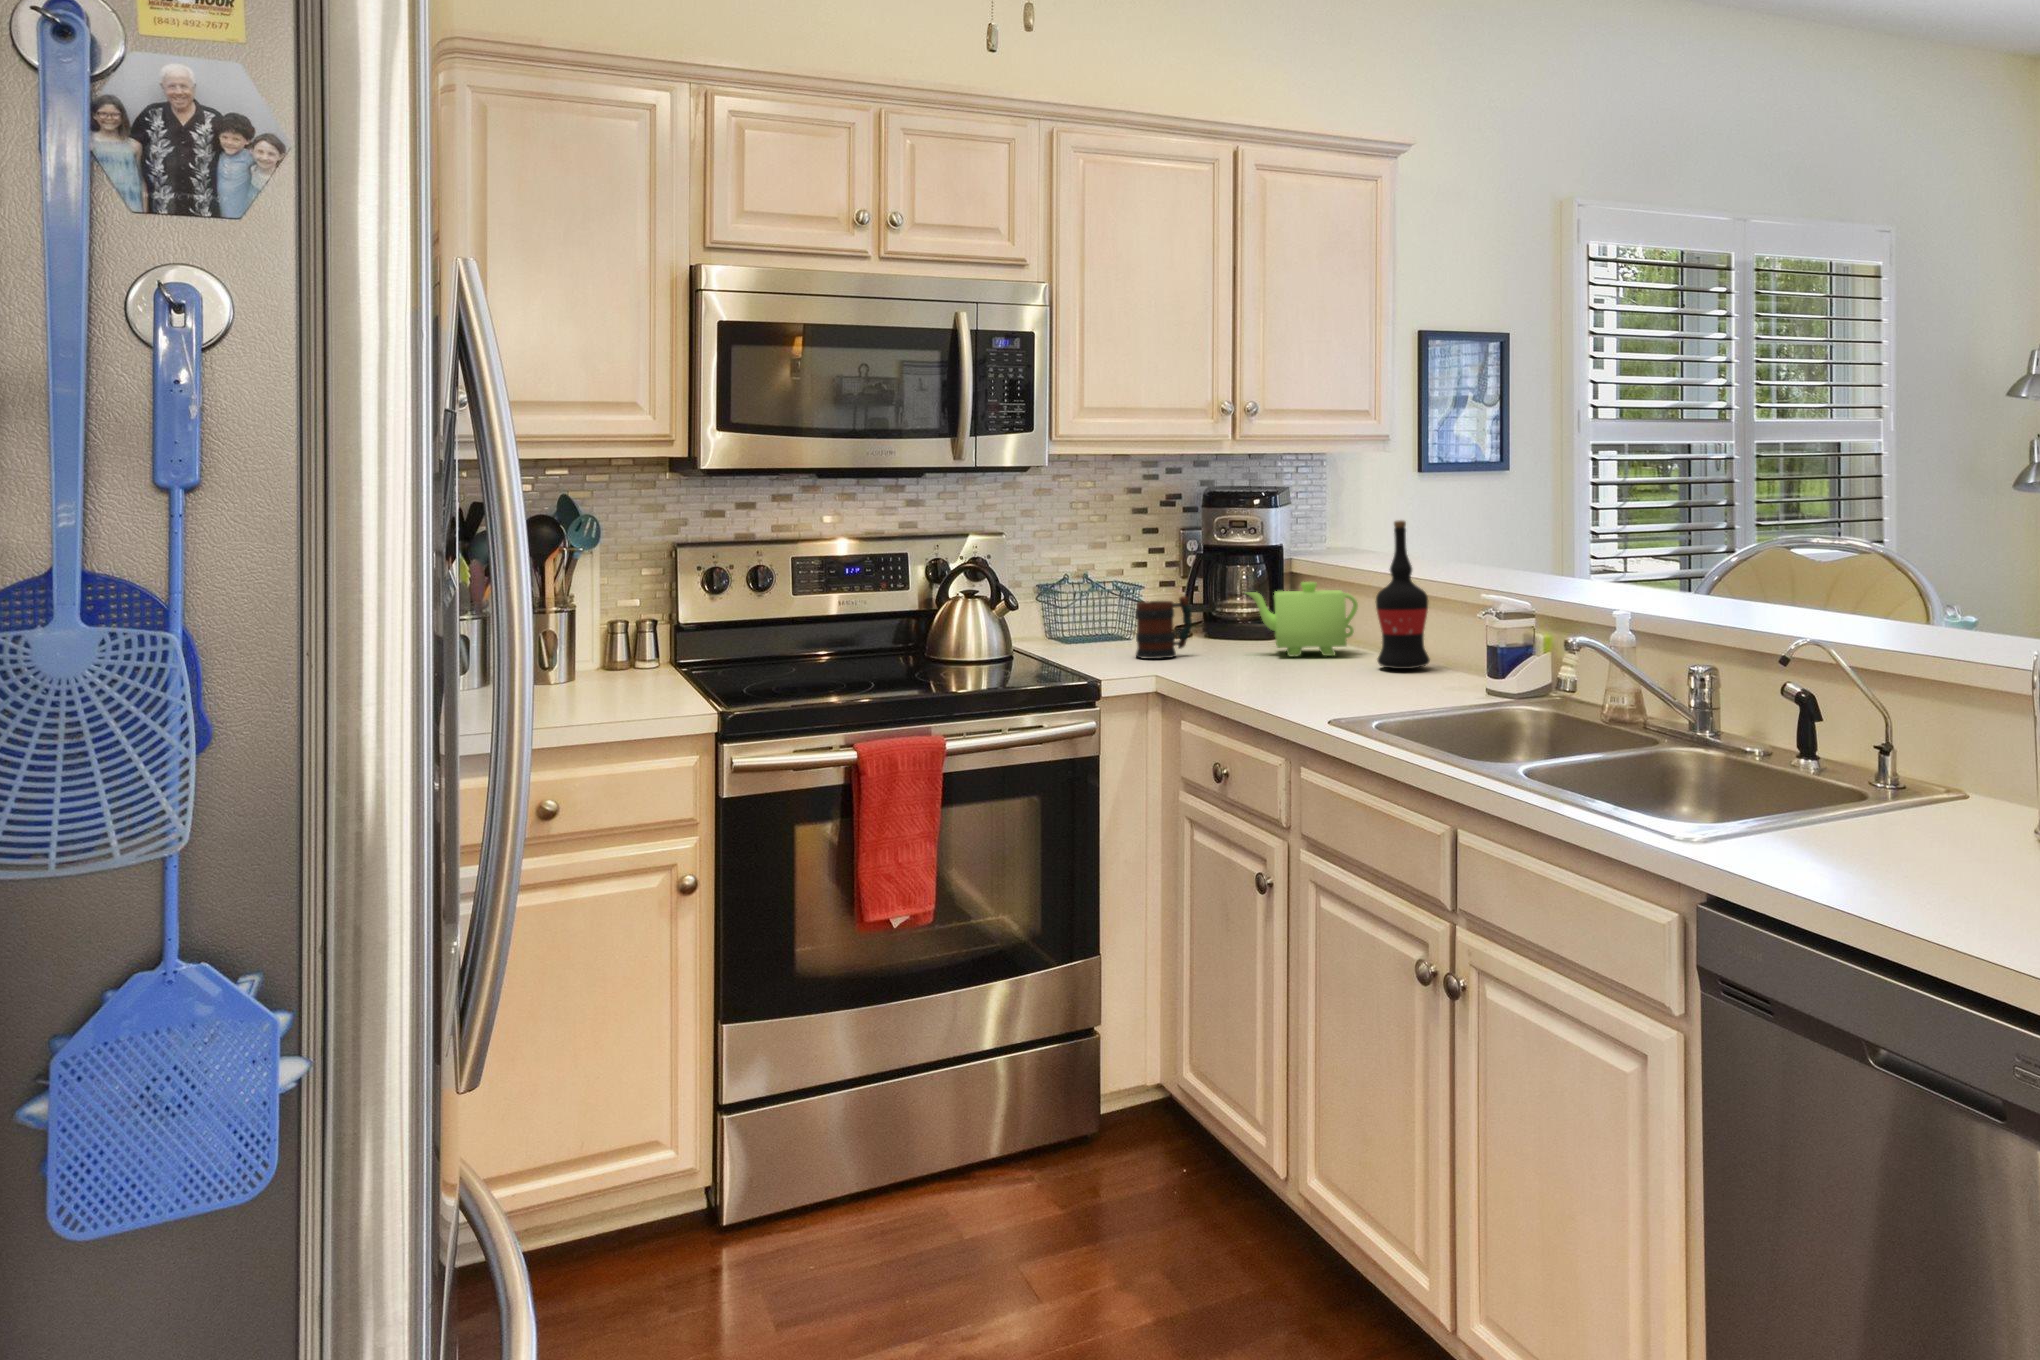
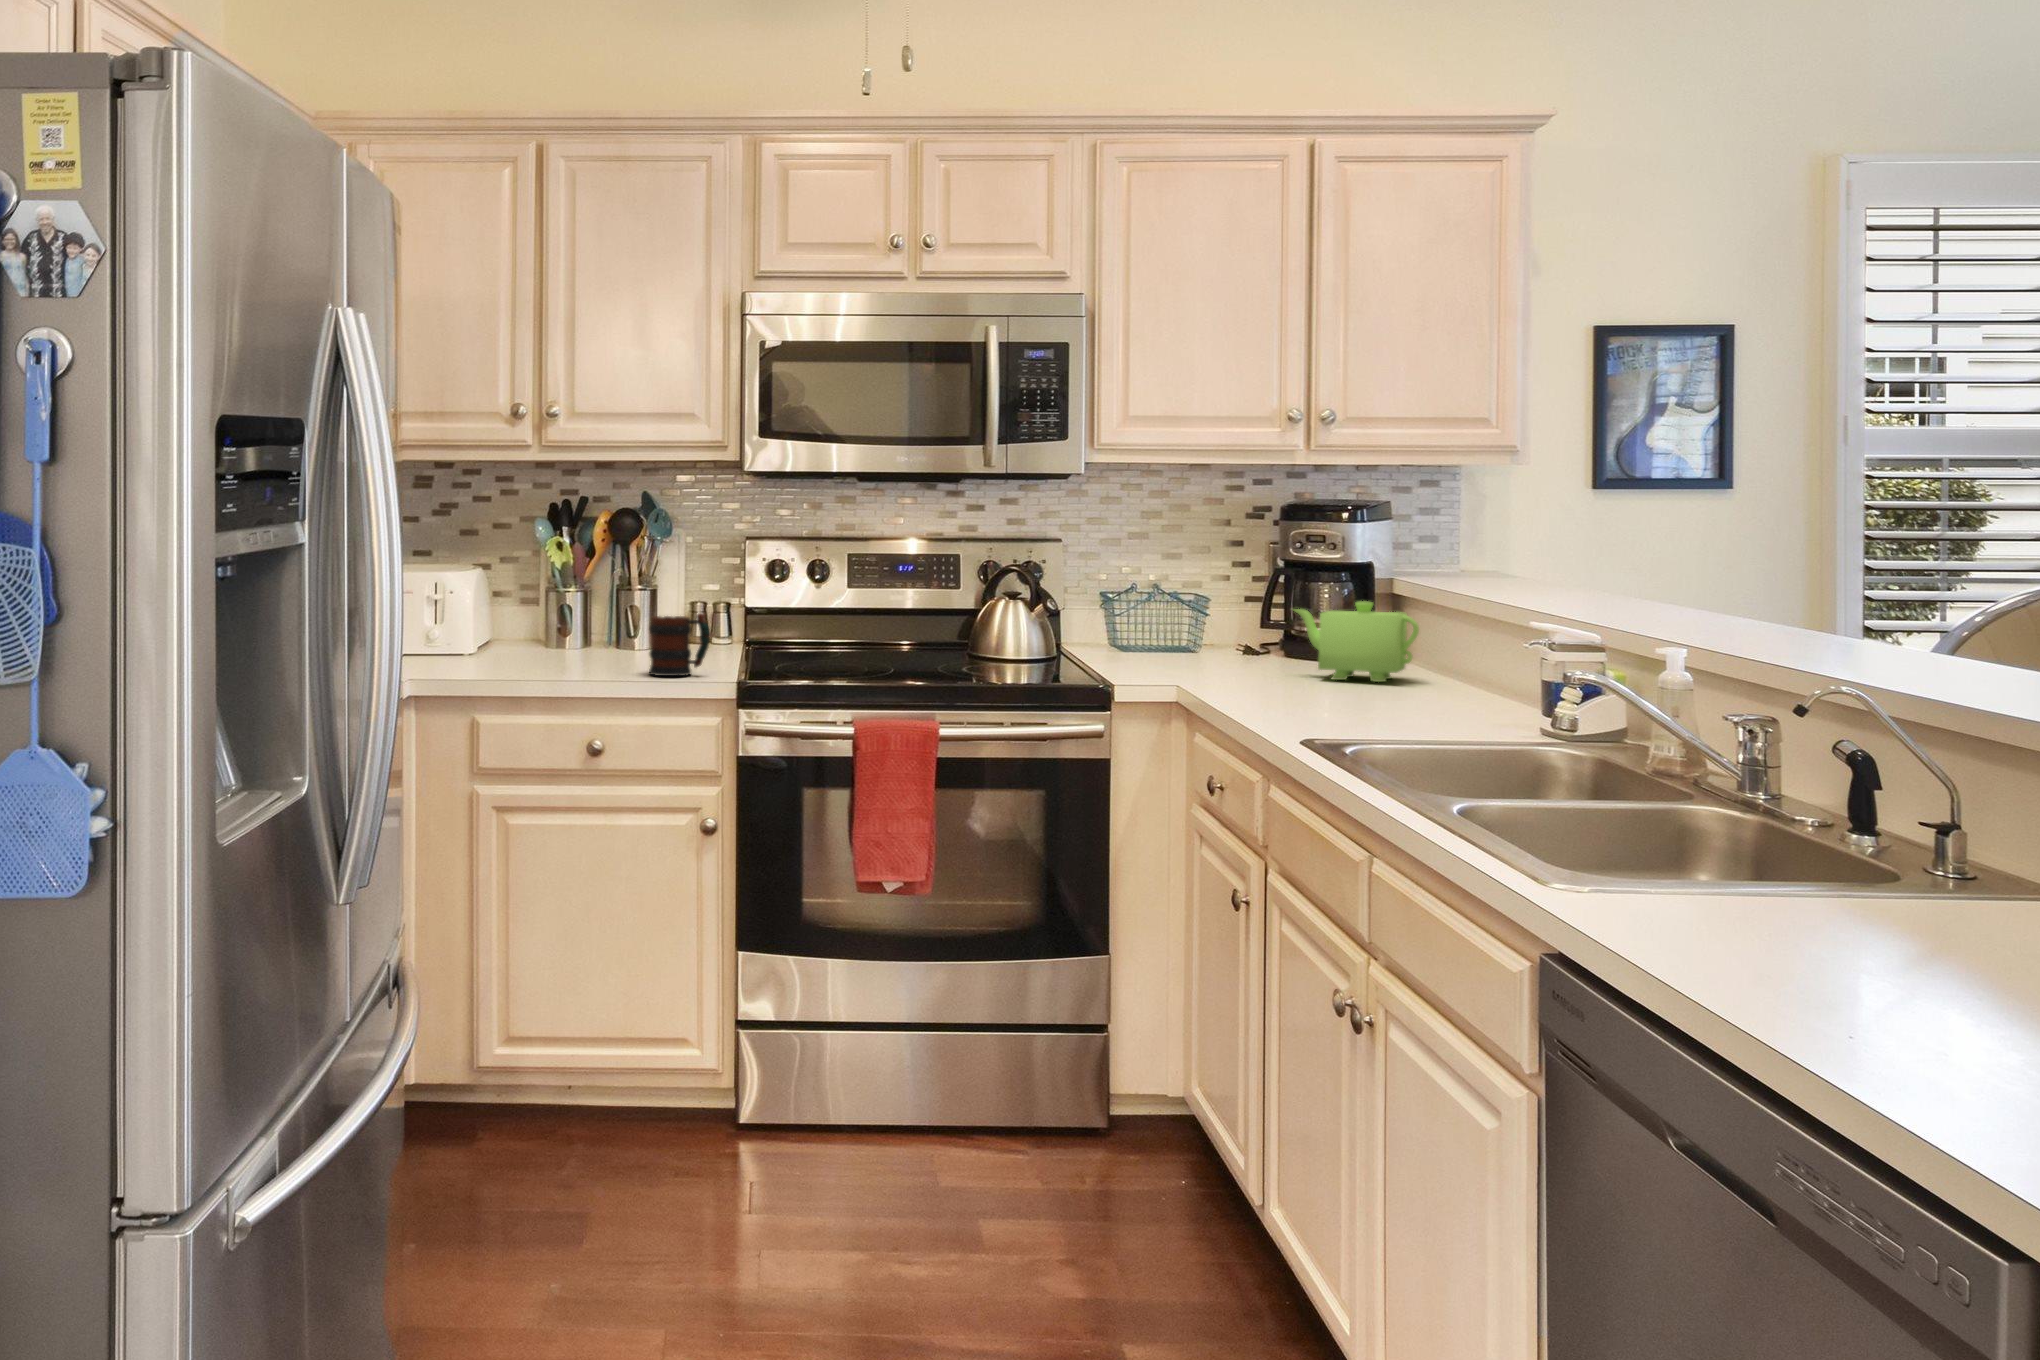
wine bottle: present [1376,521,1430,669] -> none [1412,537,1475,699]
mug: present [1135,596,1192,659] -> present [649,613,710,676]

